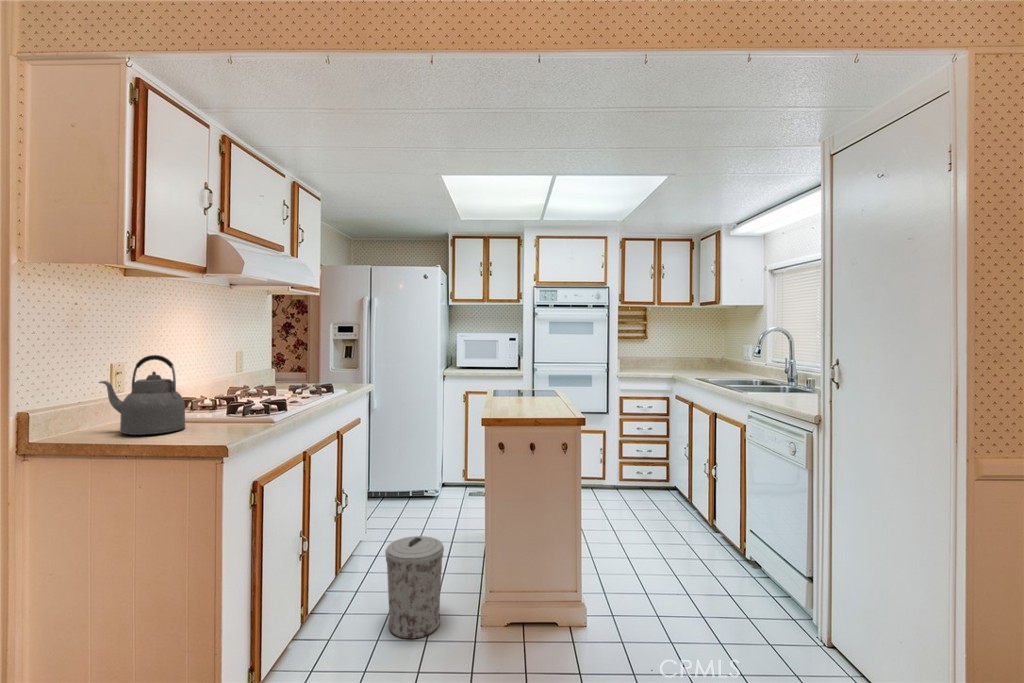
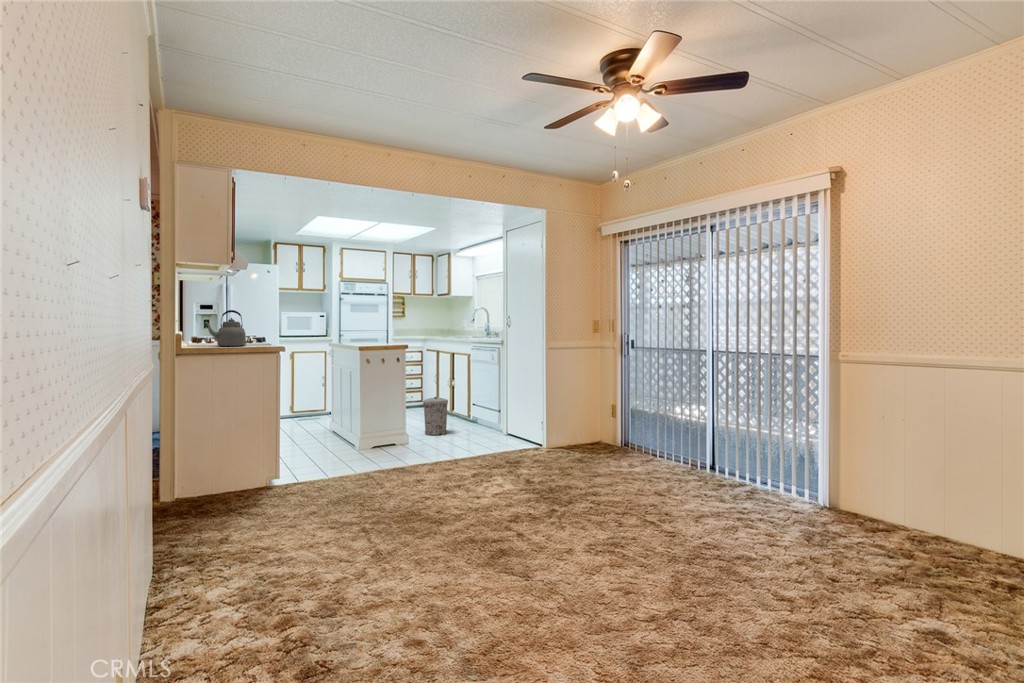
trash can: present [385,536,444,639] -> present [423,397,448,435]

